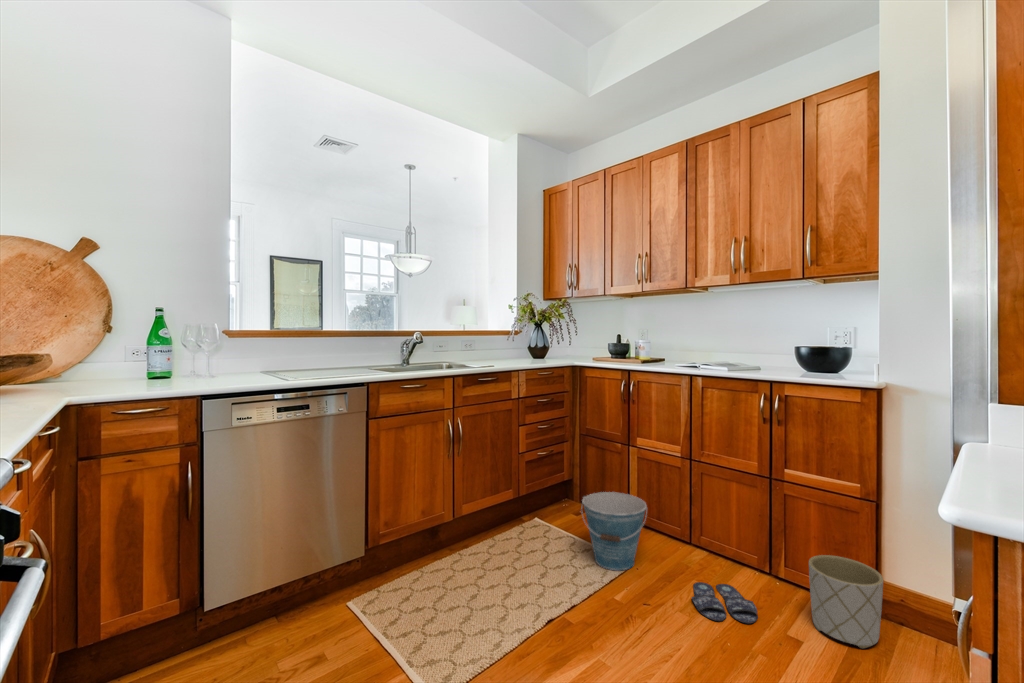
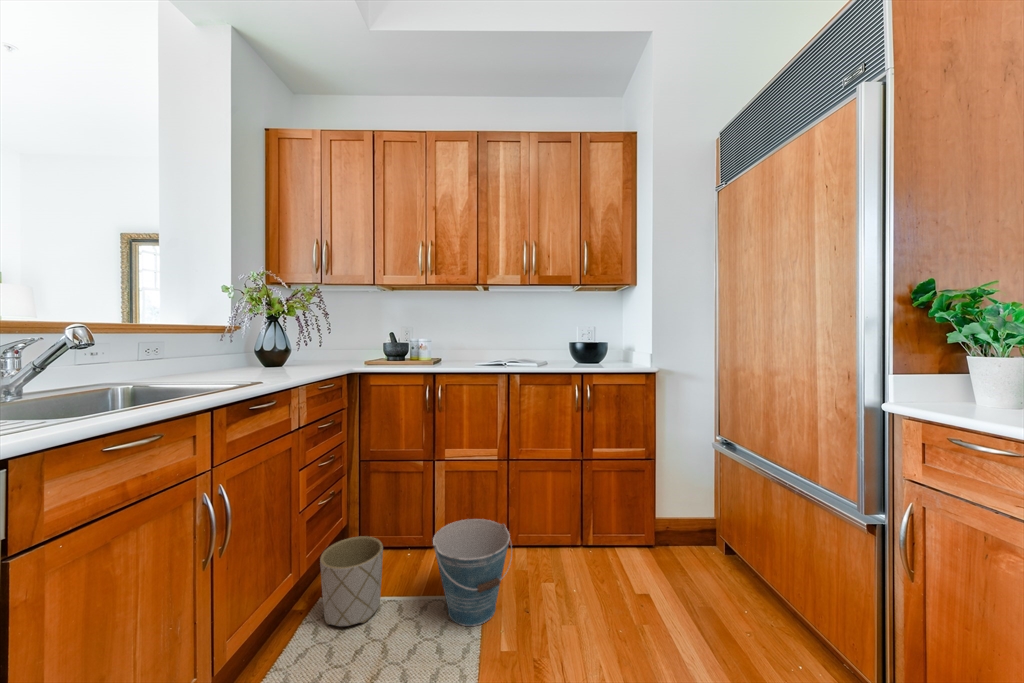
planter: present [809,555,883,648] -> present [320,536,383,626]
slippers: present [692,582,758,624] -> none [556,572,629,621]

